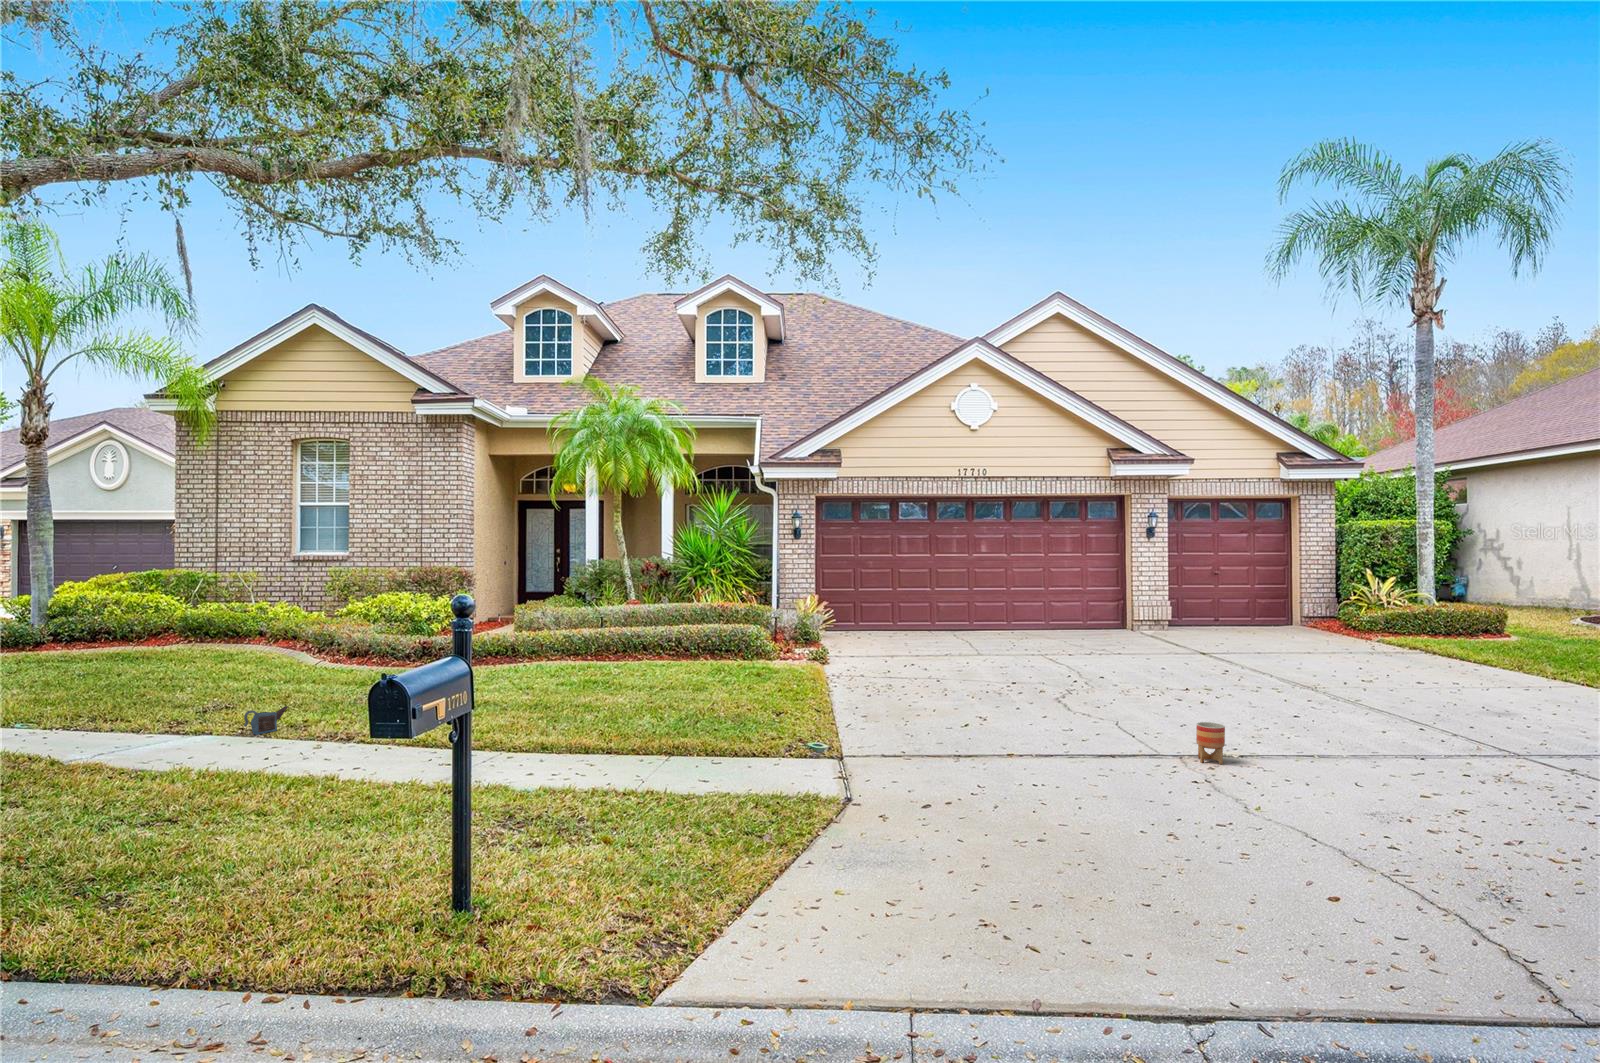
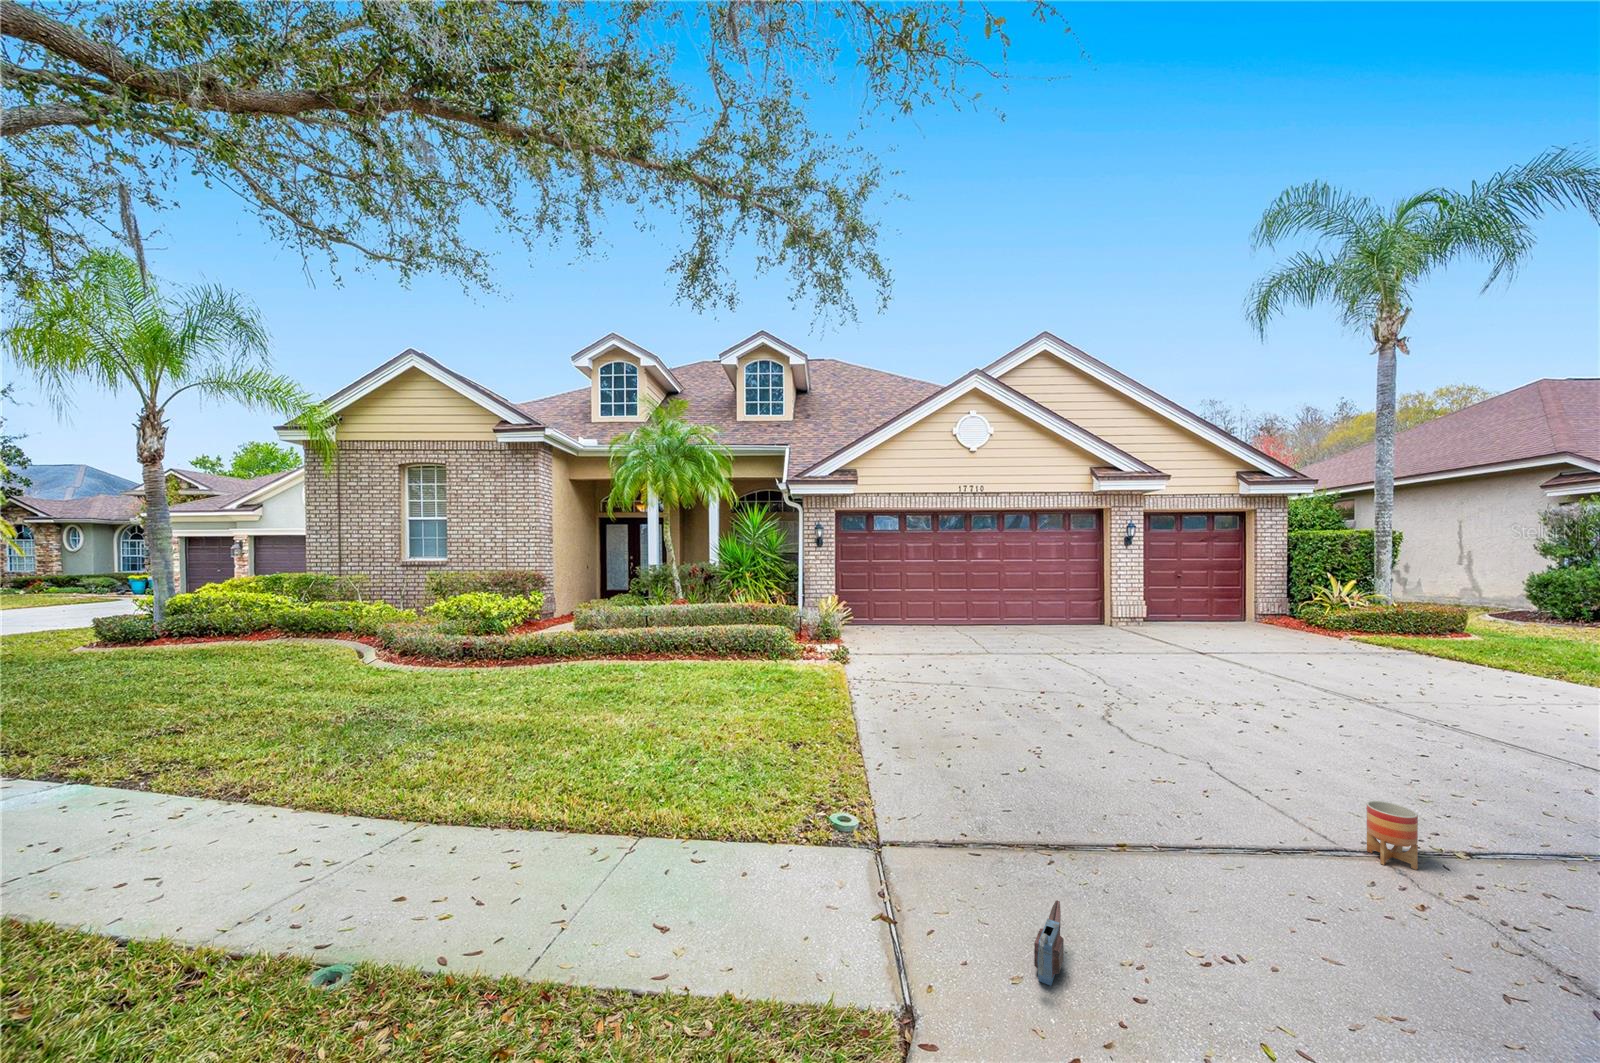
watering can: present [244,706,288,735] -> present [1034,900,1064,986]

